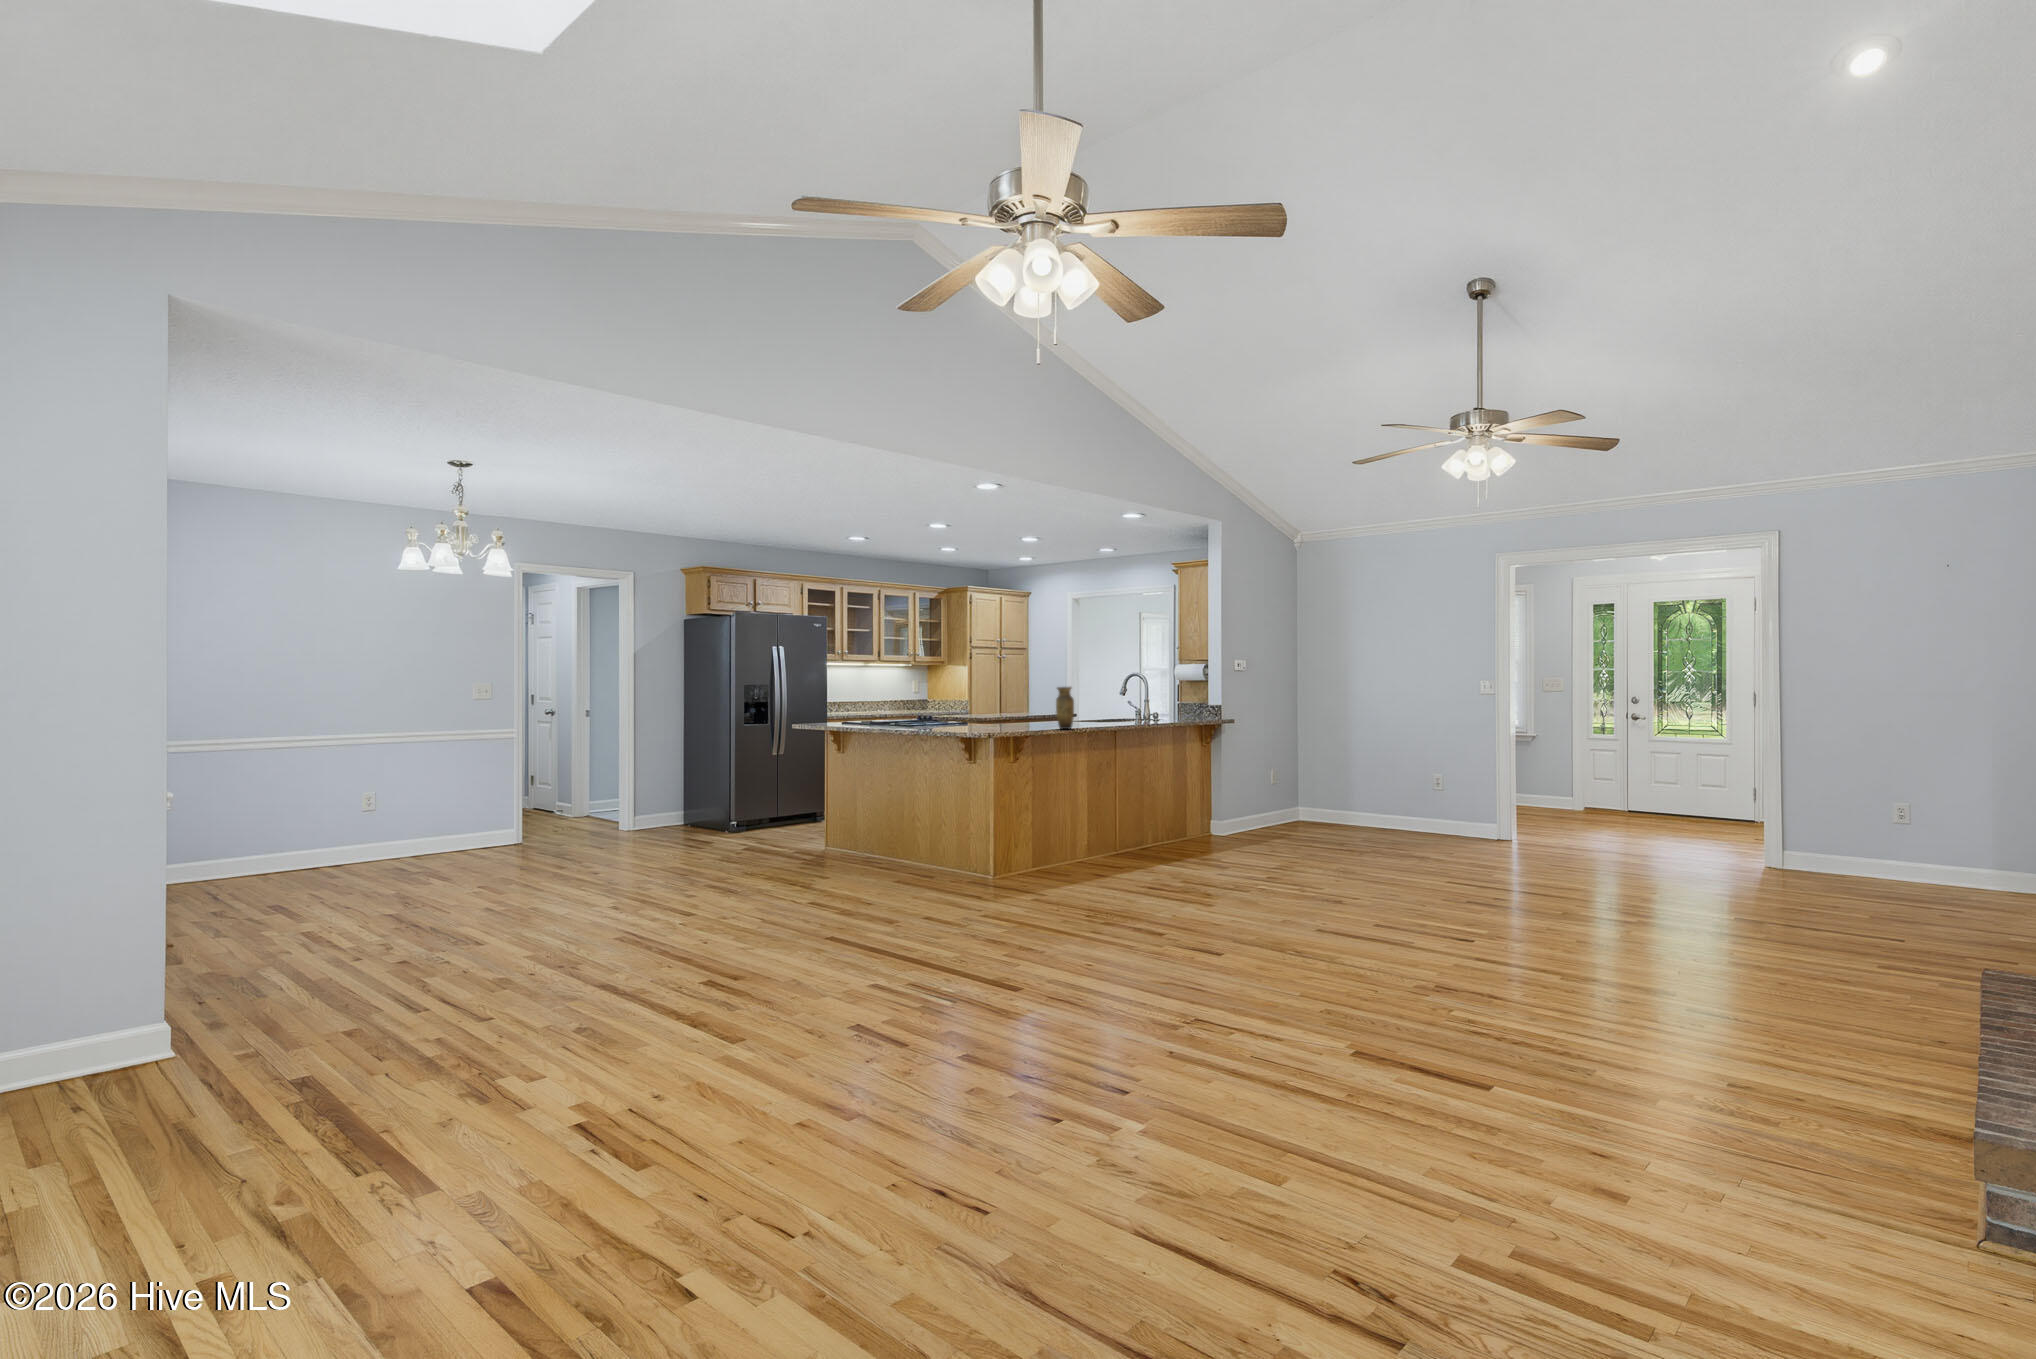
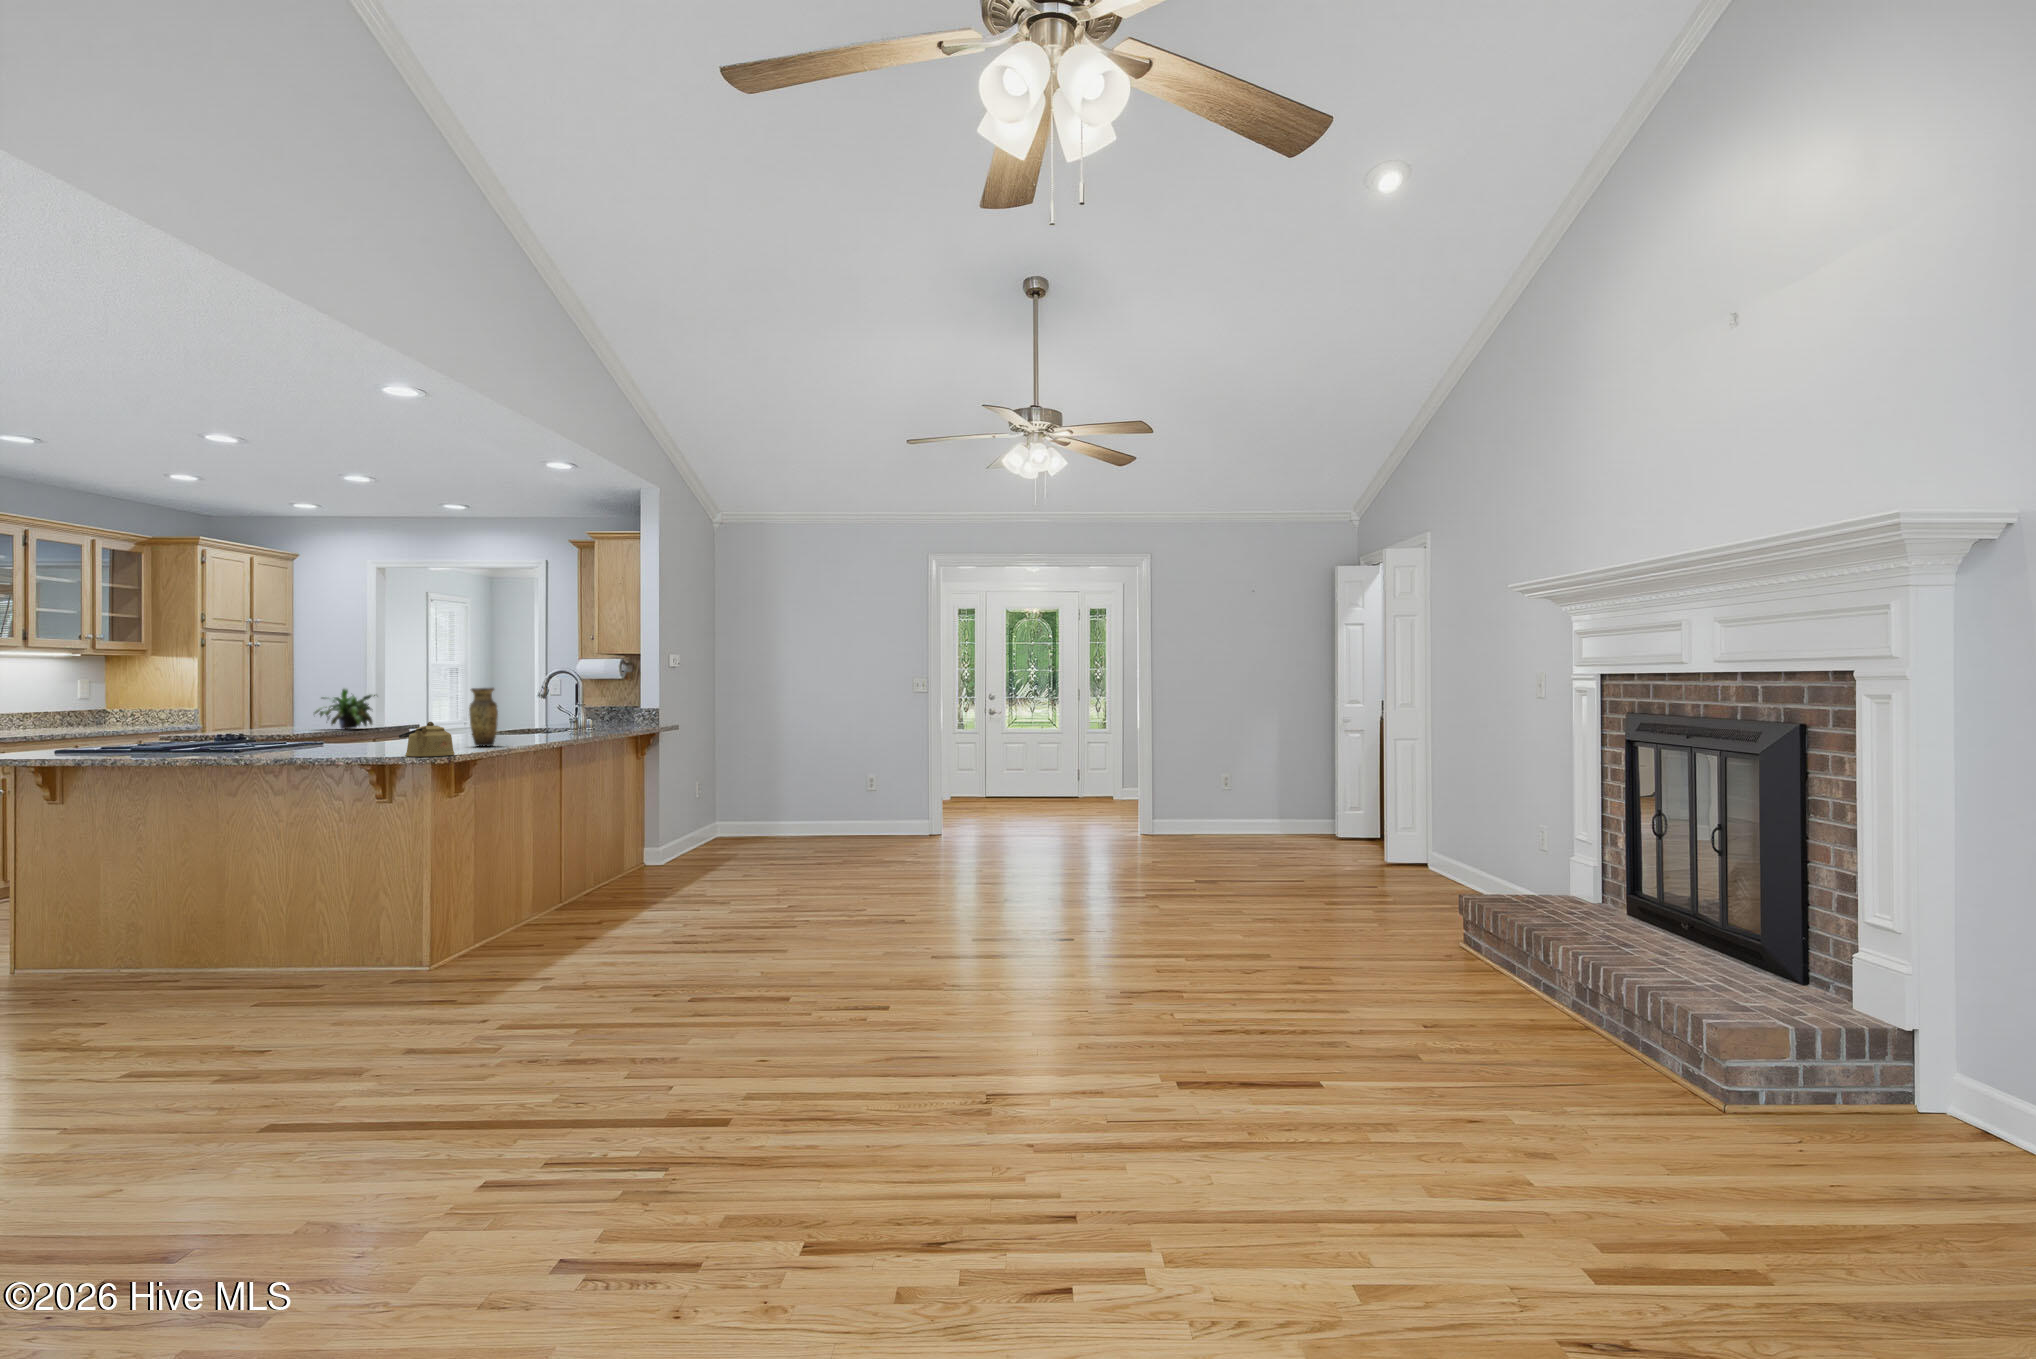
potted plant: none [1013,686,1053,716] -> present [314,688,375,729]
kettle: none [994,710,1028,734] -> present [399,722,455,757]

